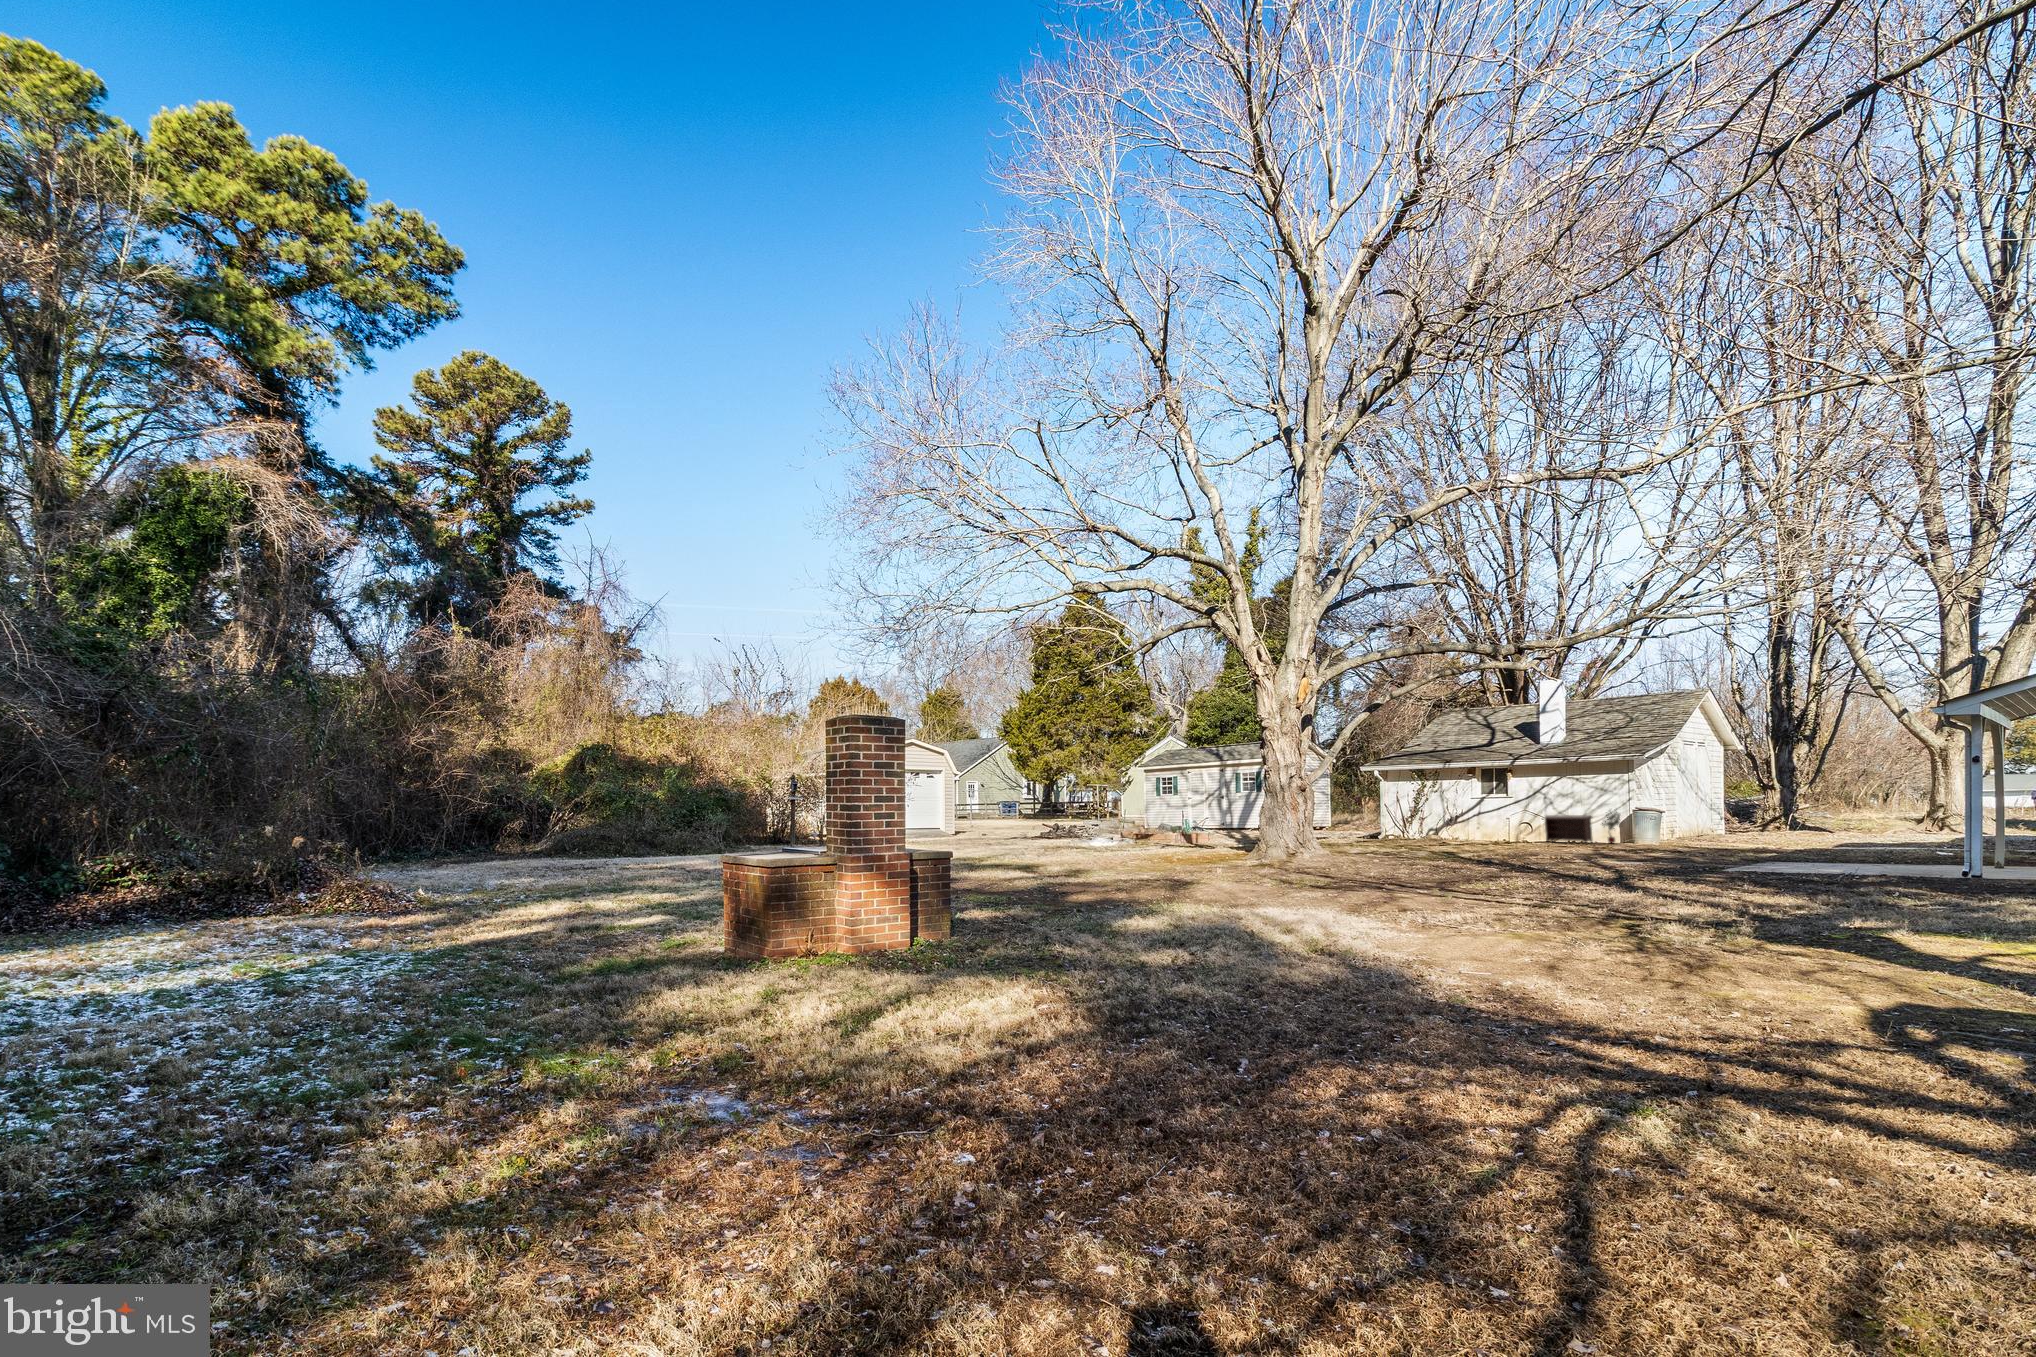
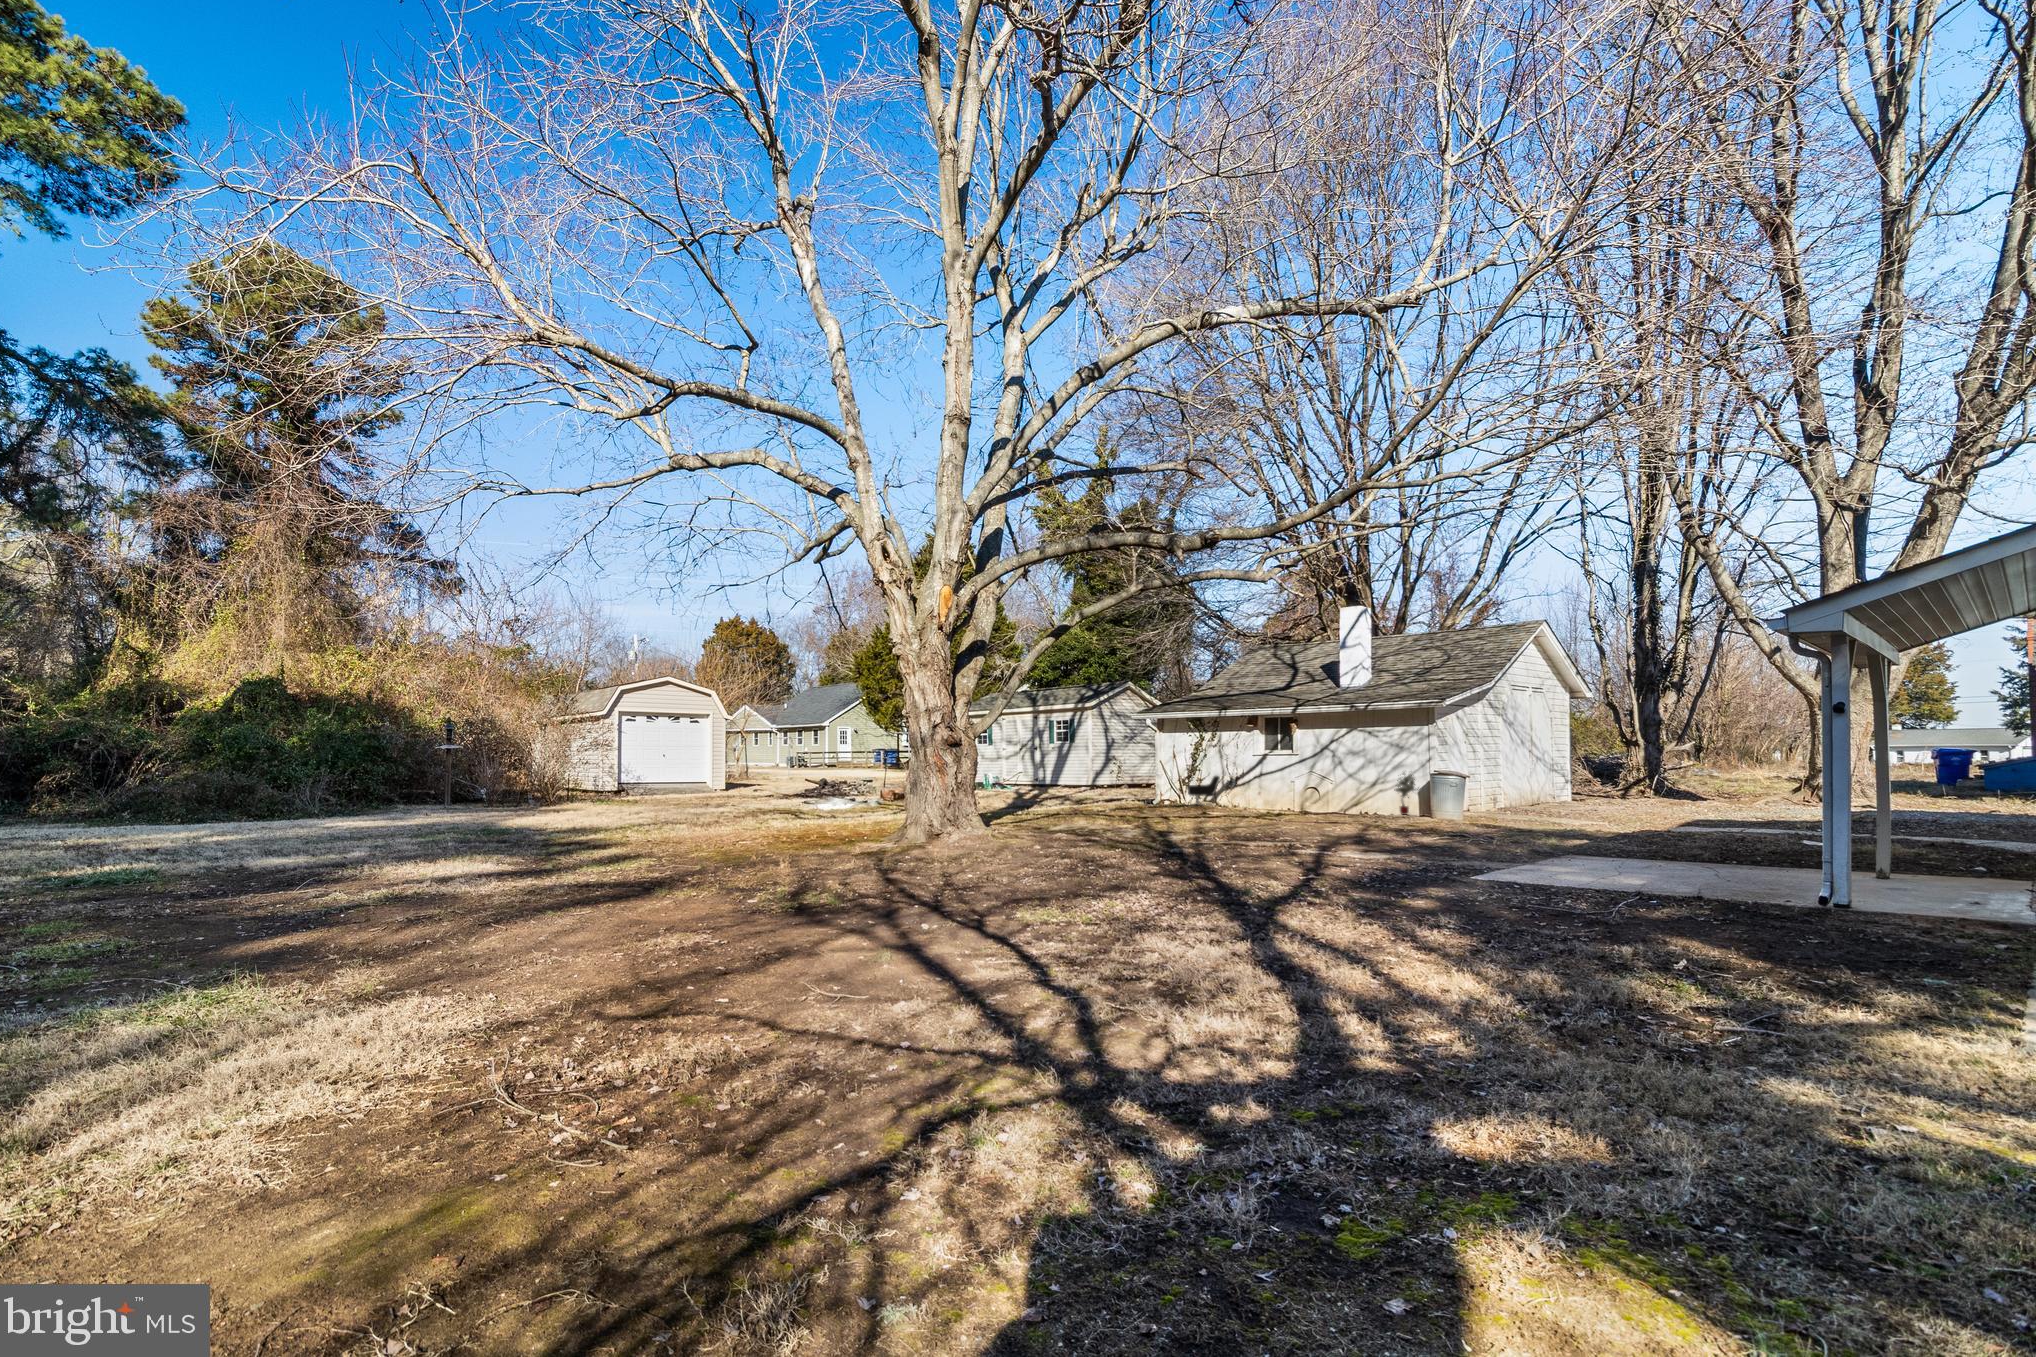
bench: present [1544,815,1592,842] -> none [1327,777,1386,813]
lounge chair: none [1412,816,1444,840] -> present [1188,776,1219,804]

